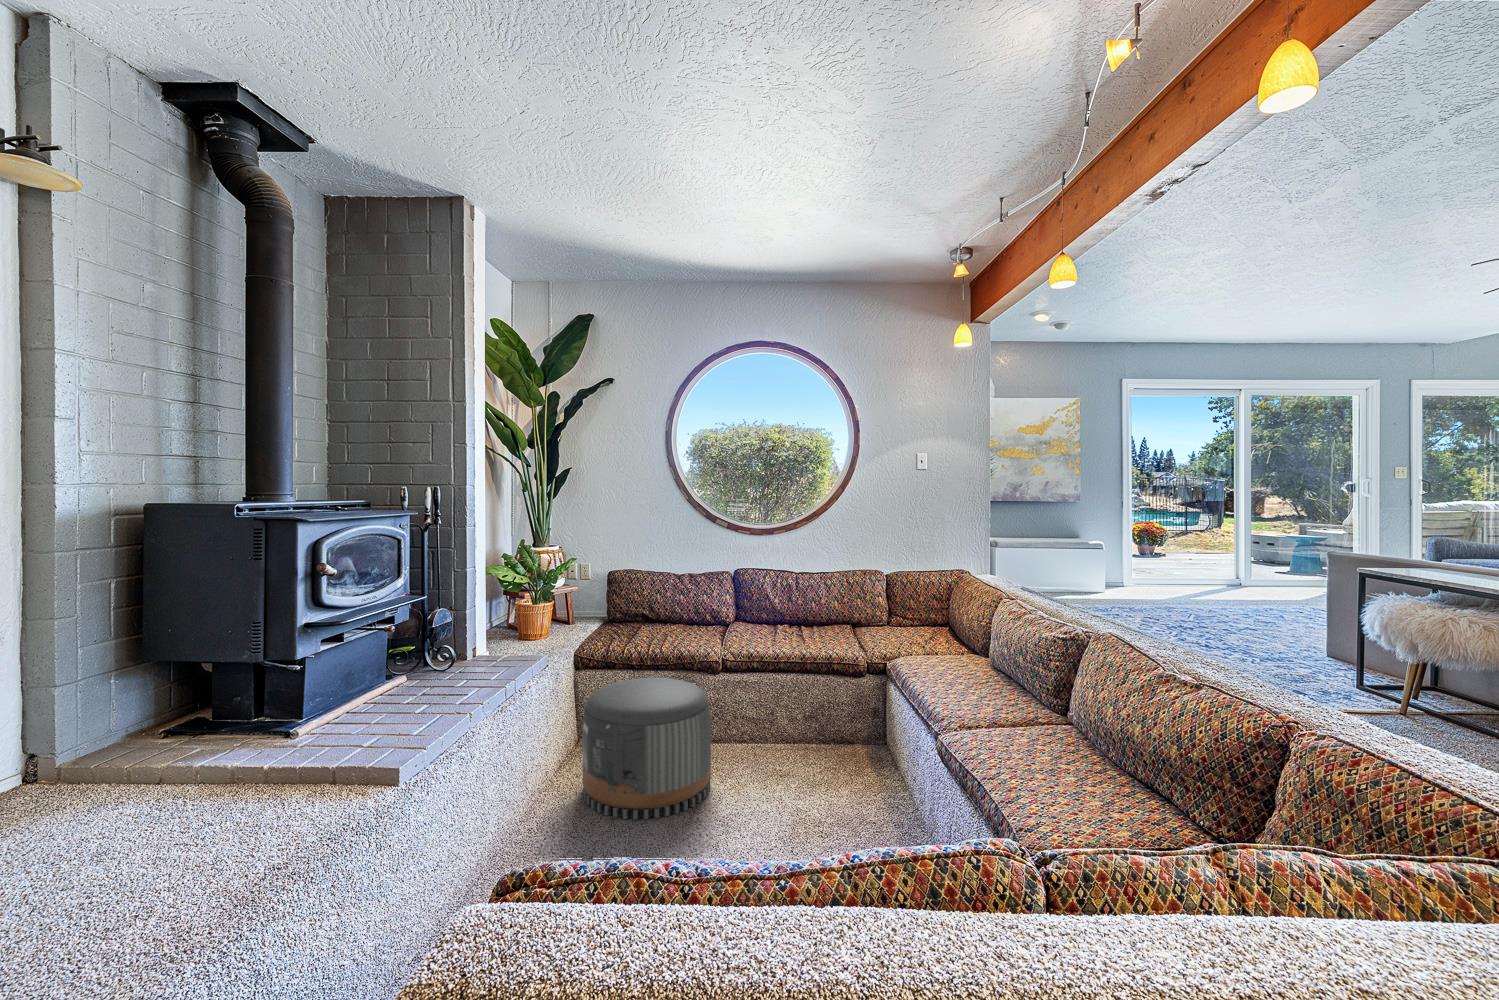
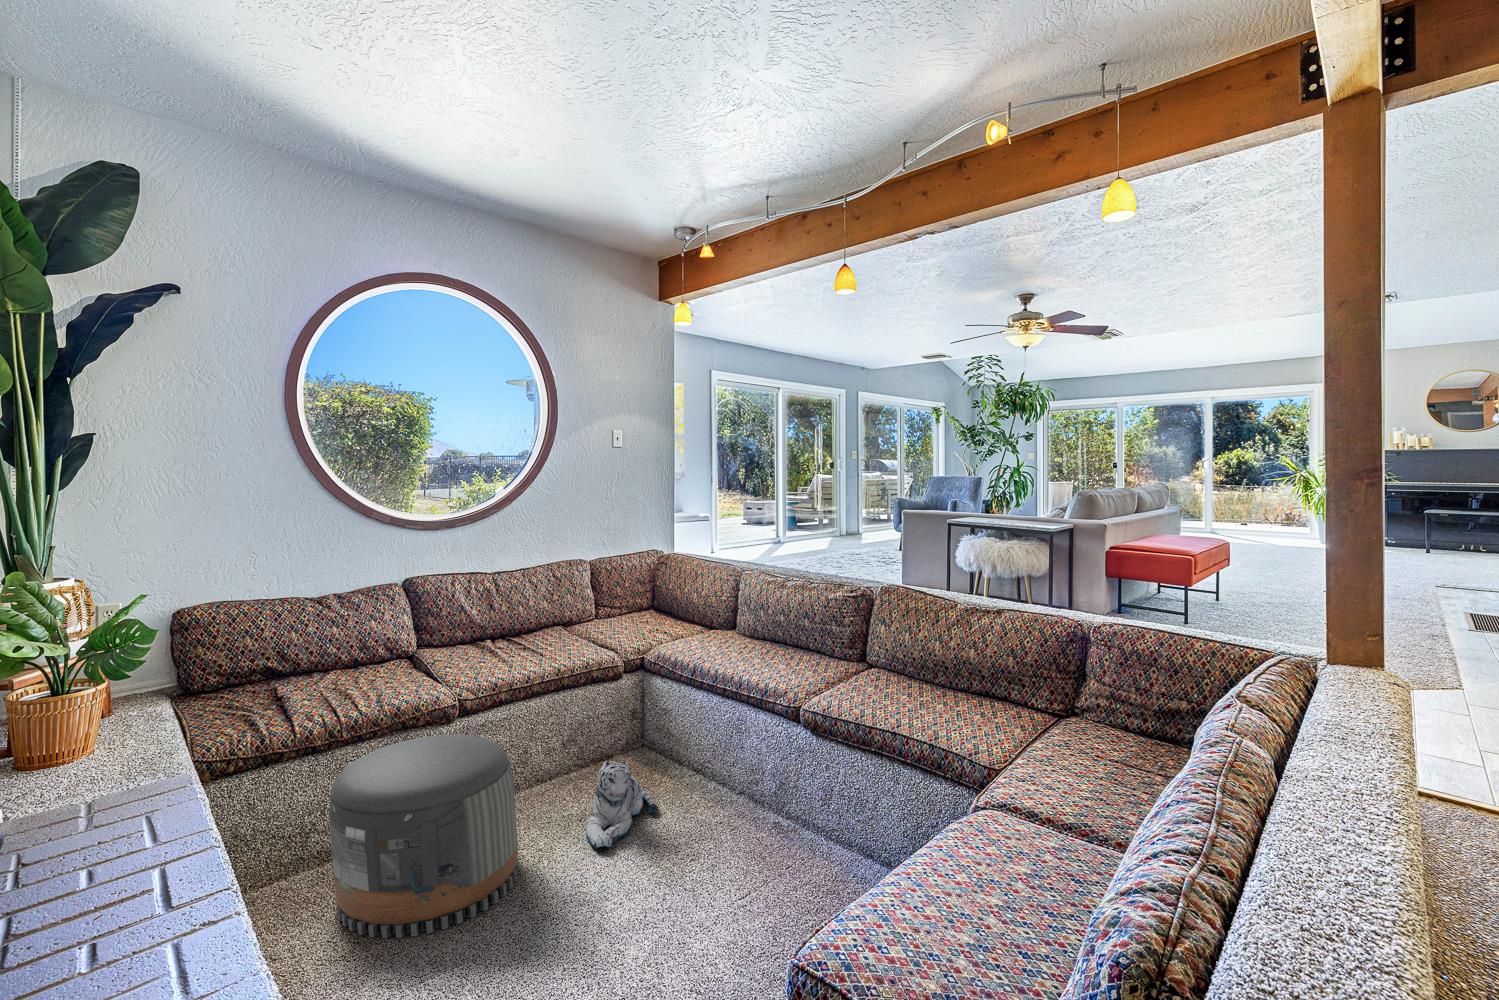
plush toy: none [761,738,844,811] -> present [586,761,656,849]

